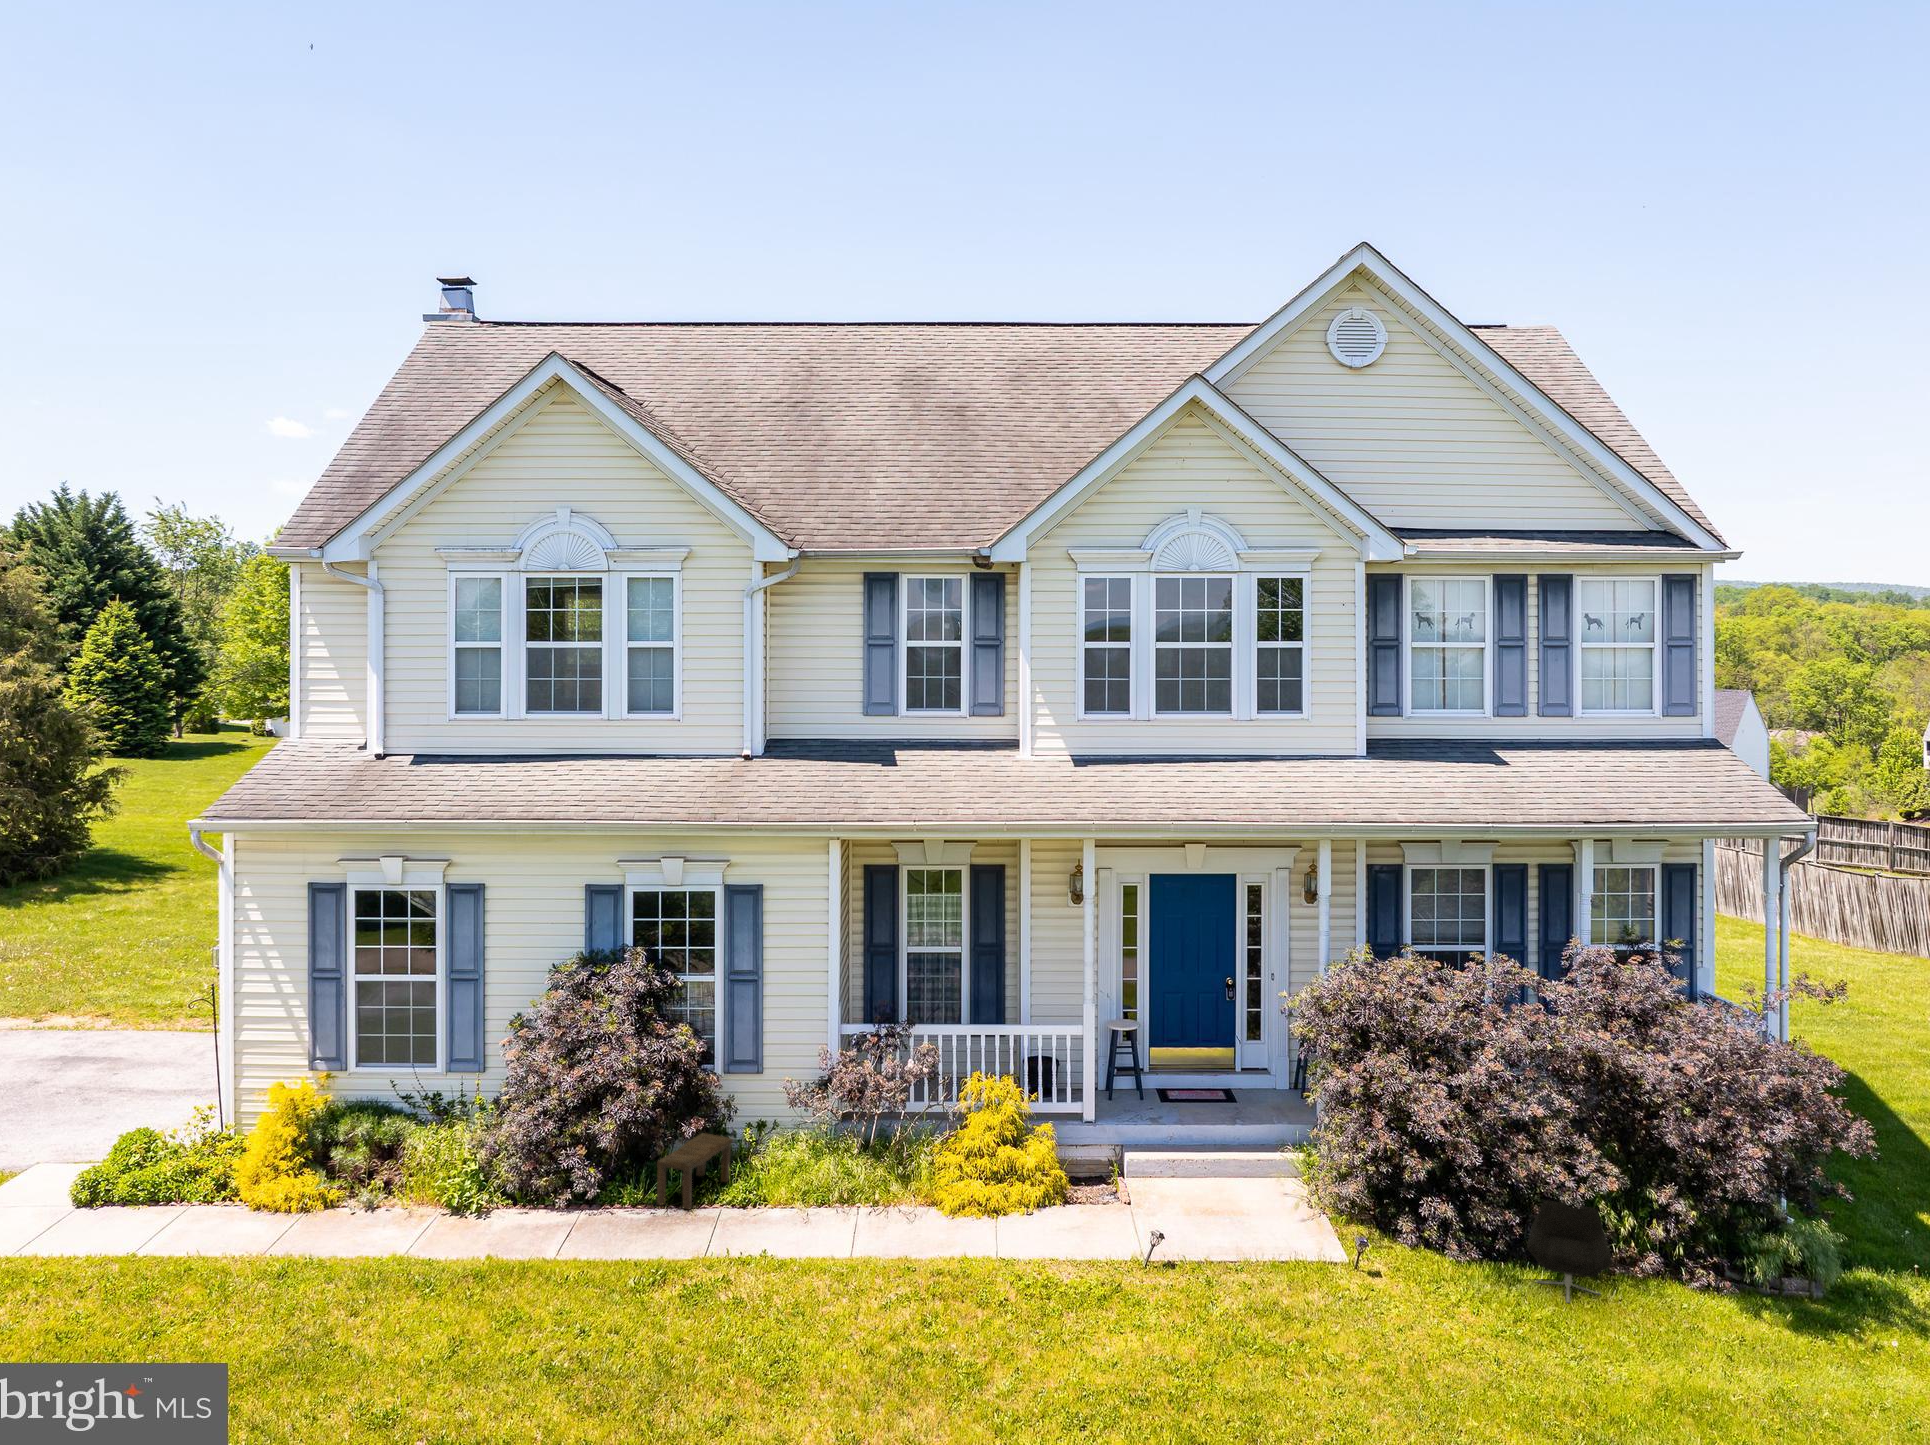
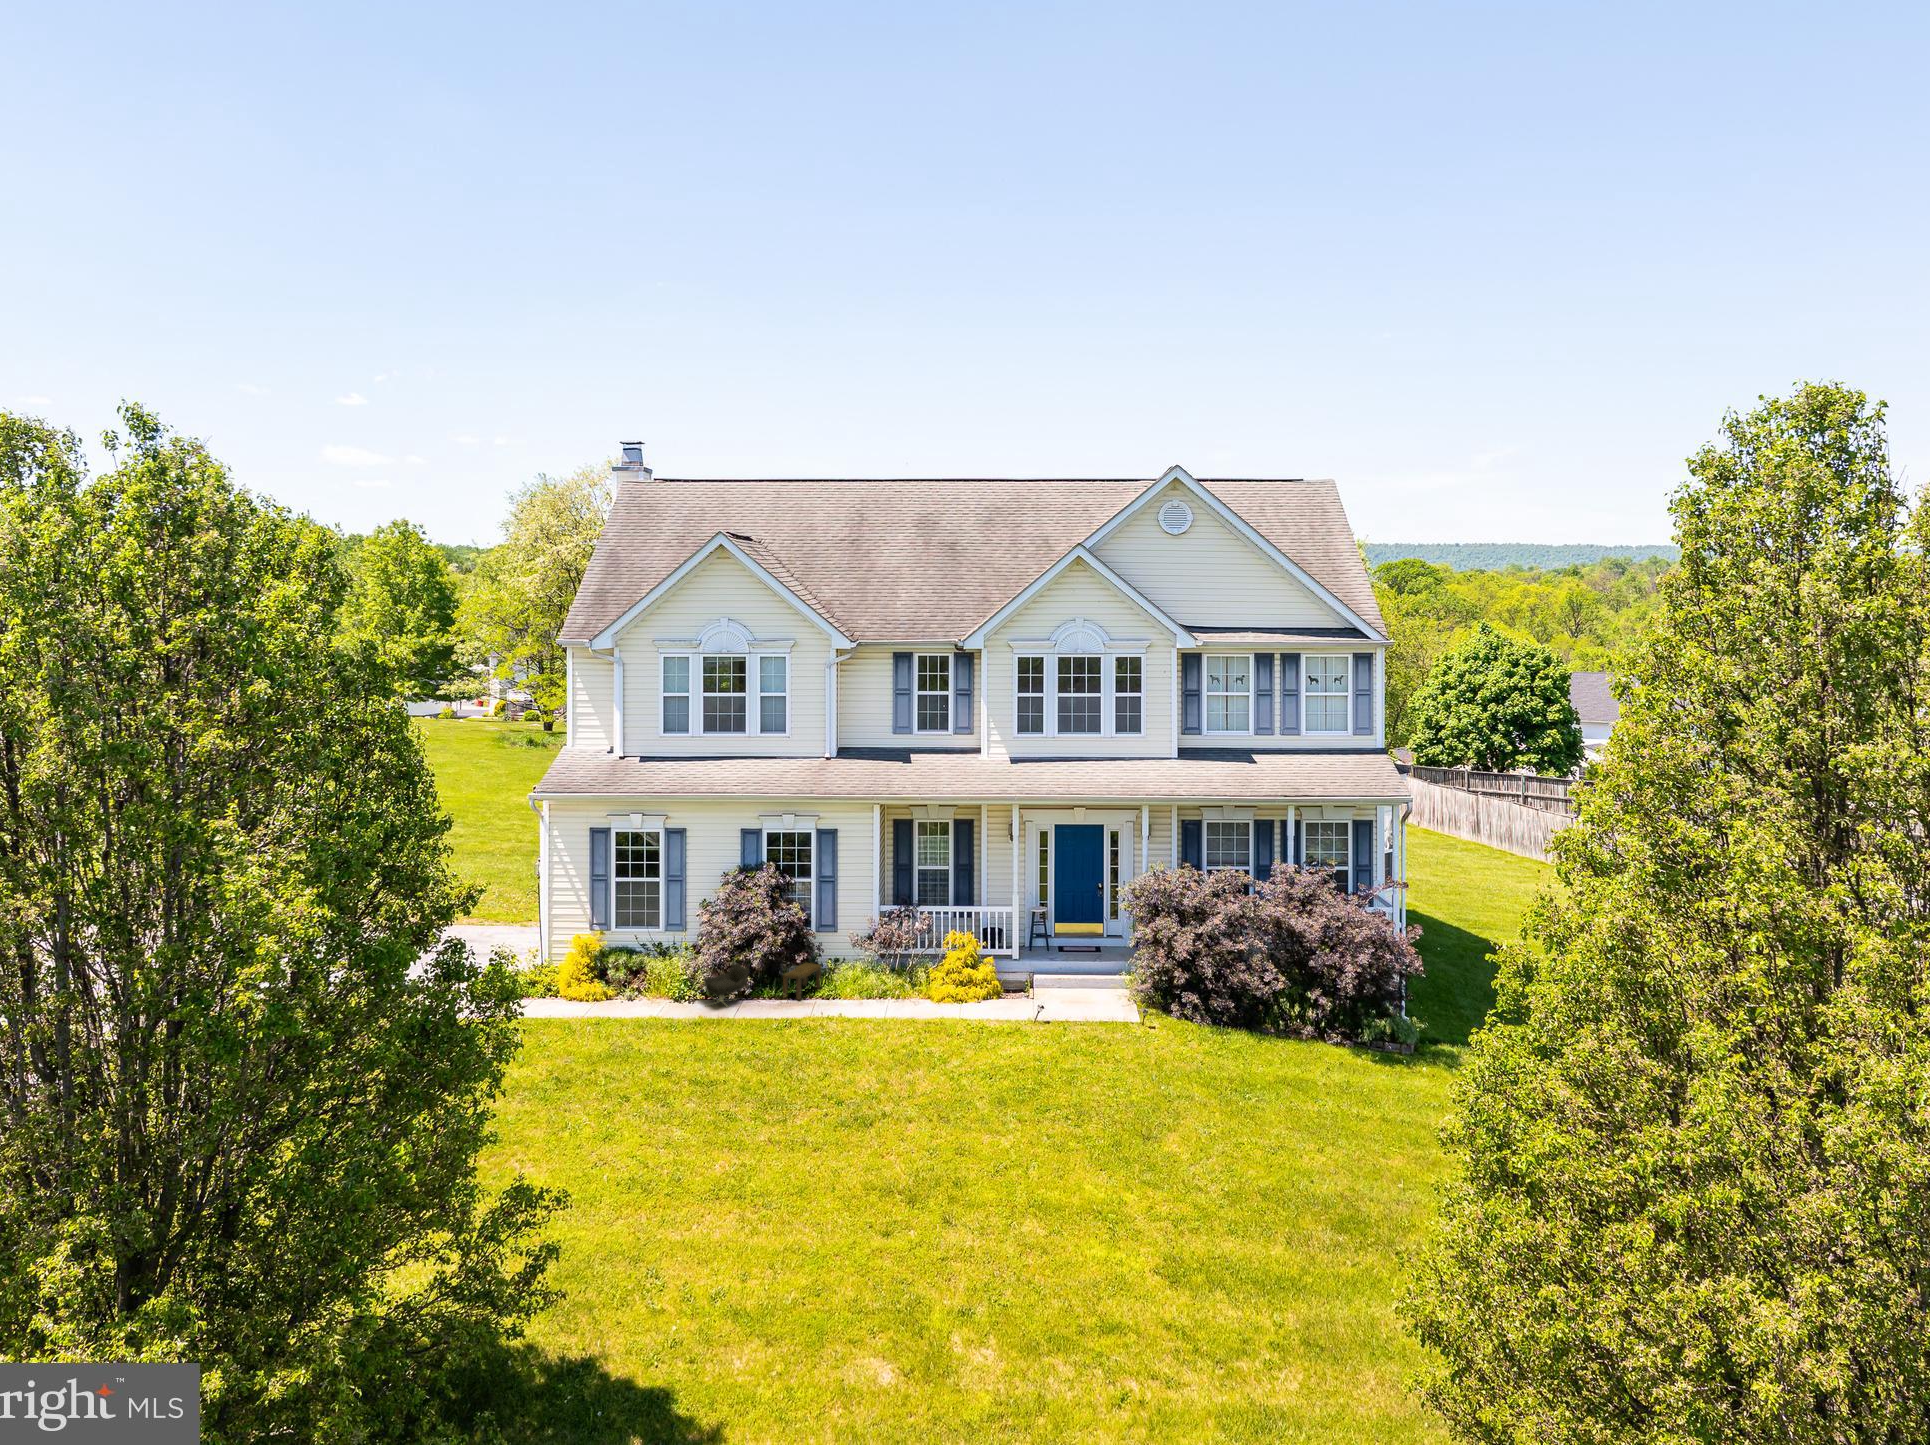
lounge chair: present [1527,1200,1612,1303] -> present [704,963,749,1006]

